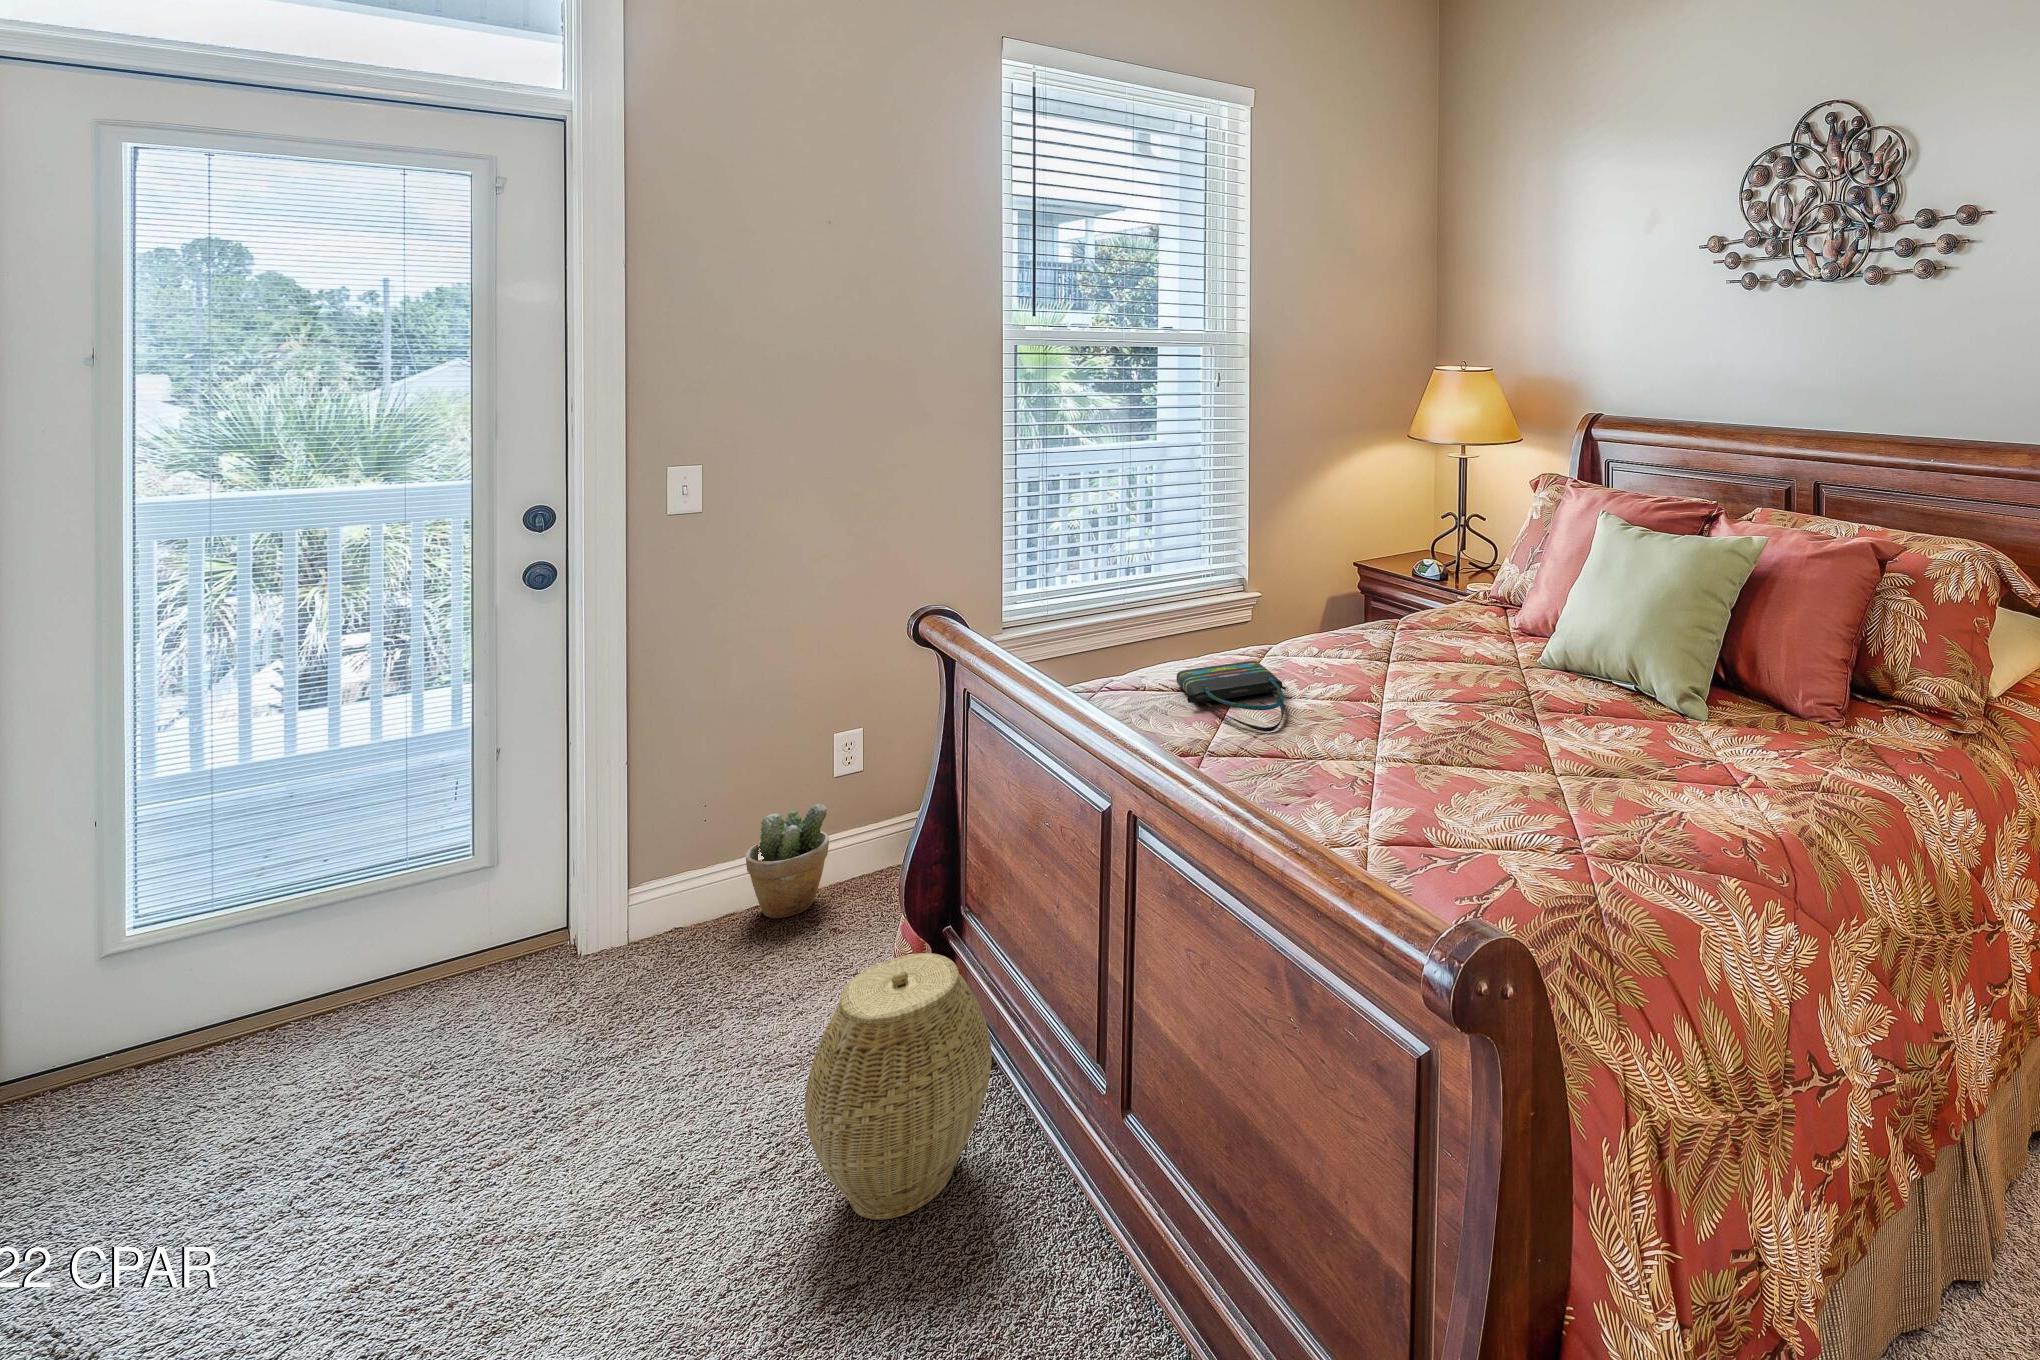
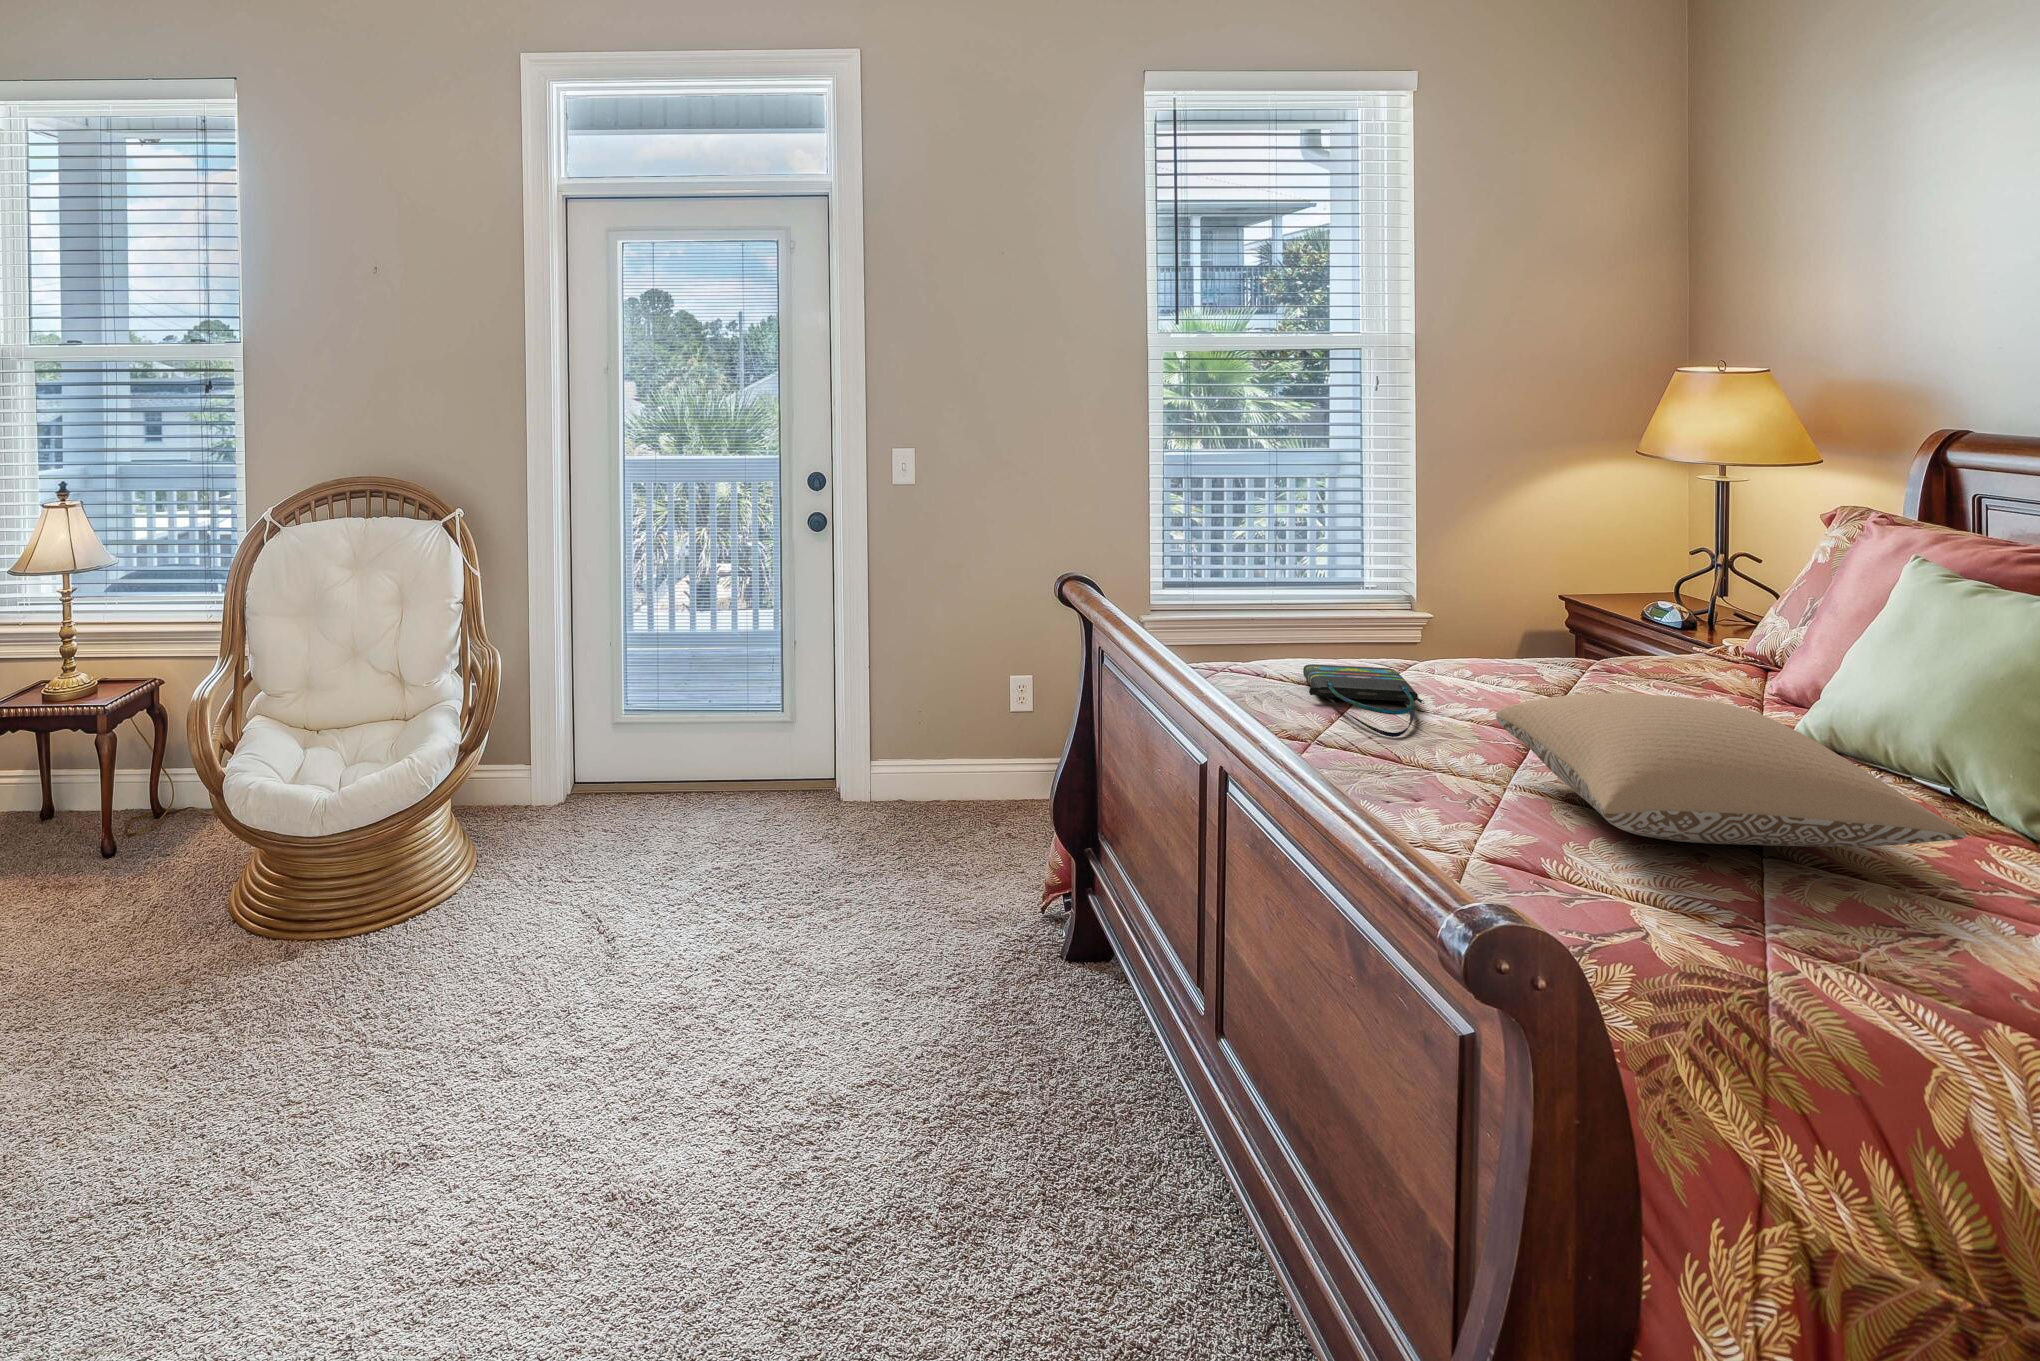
pillow: none [1360,648,1695,784] -> present [1496,693,1966,847]
potted plant: present [745,804,829,918] -> none [934,729,996,818]
woven basket: present [805,953,992,1220] -> none [973,857,1117,1064]

